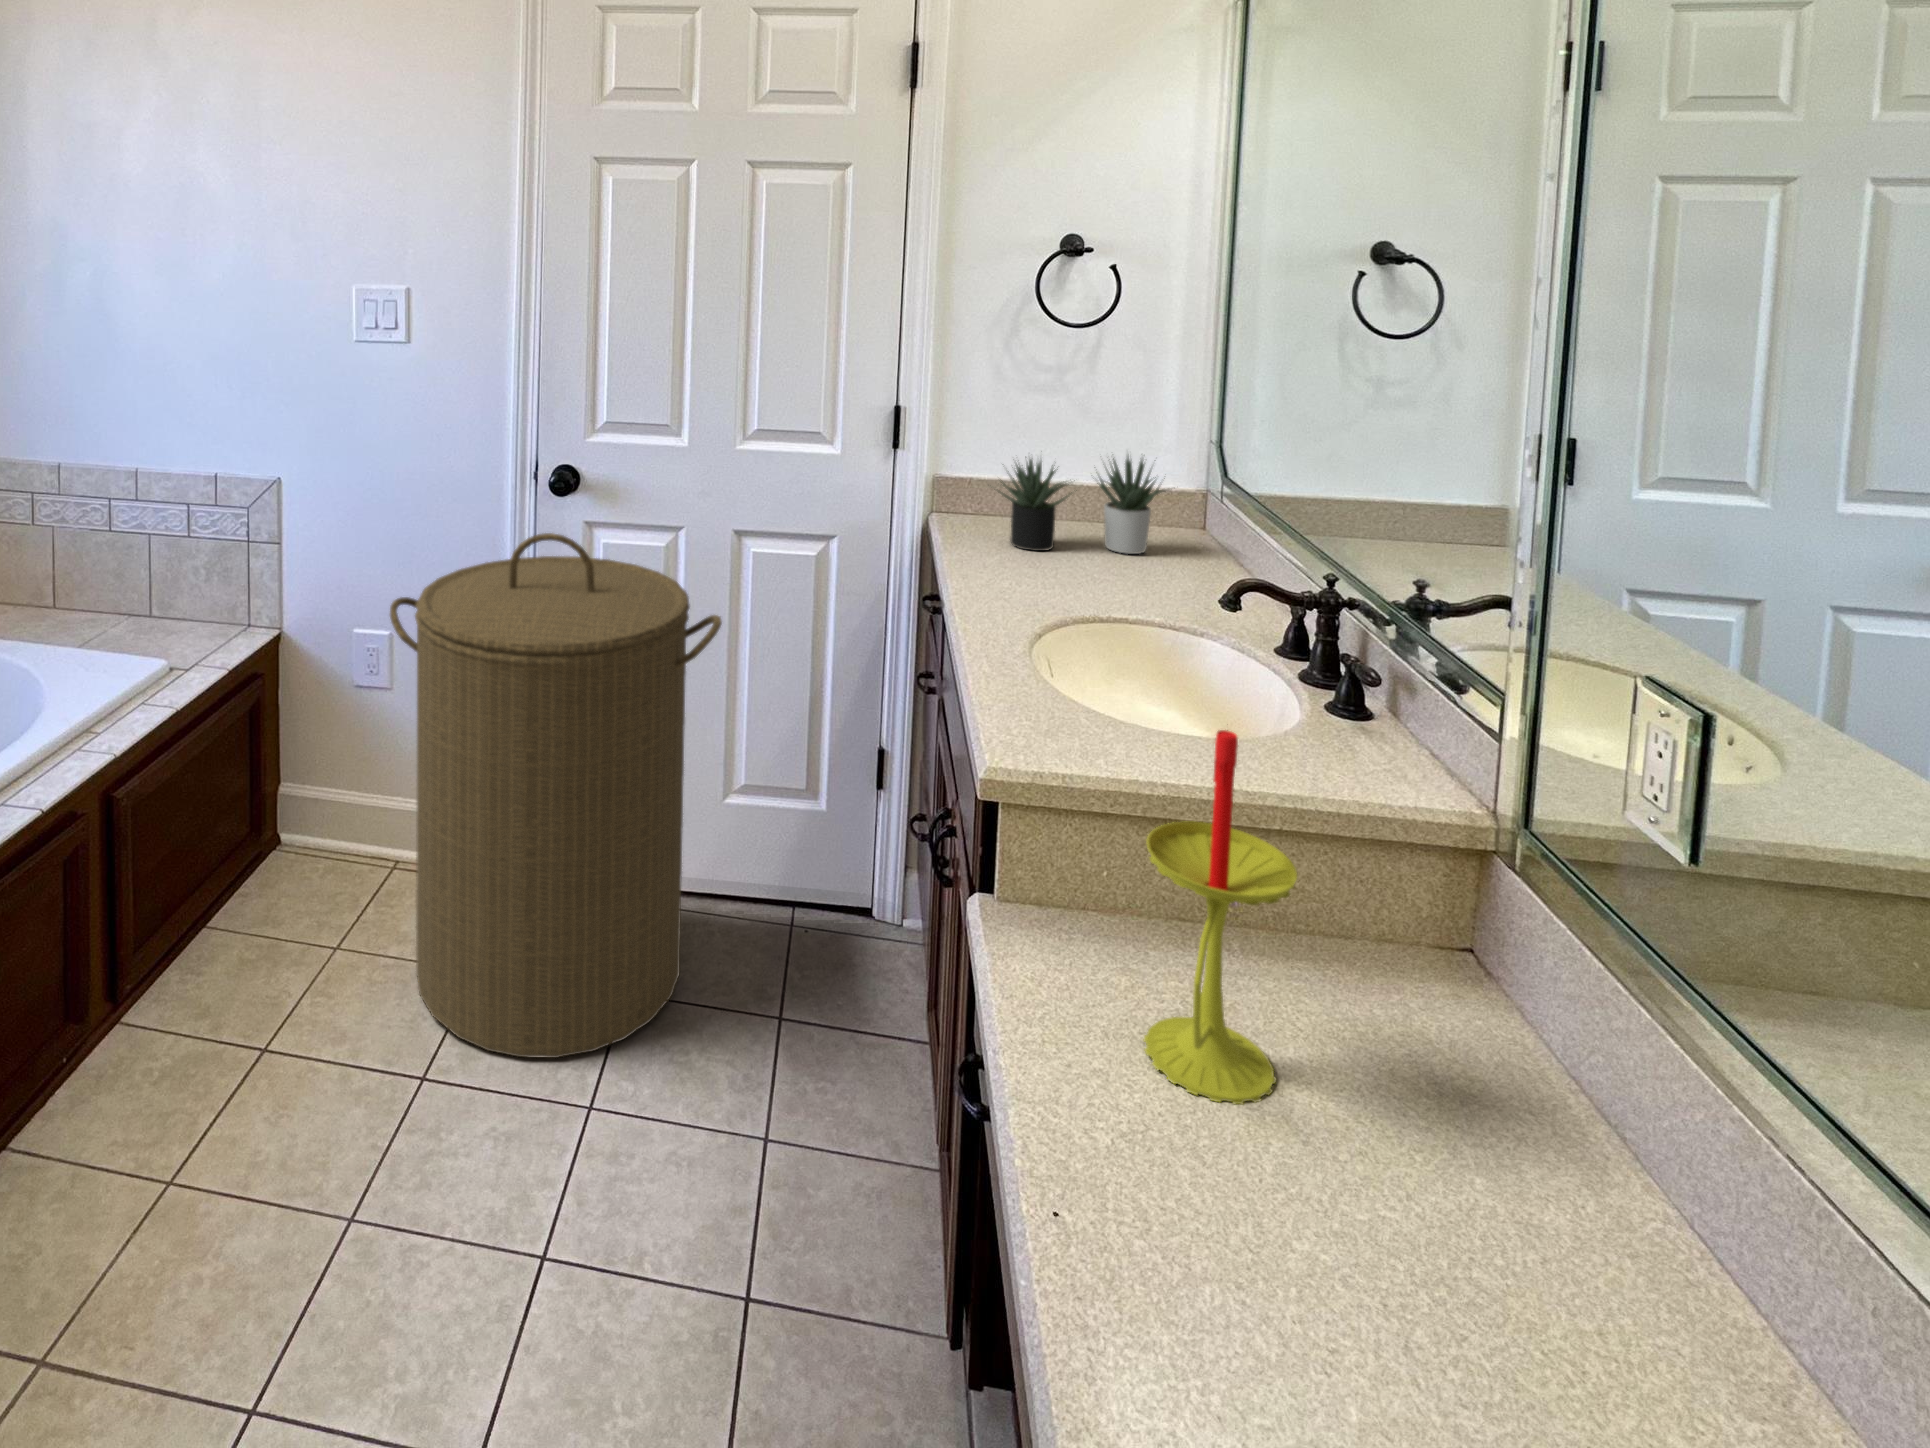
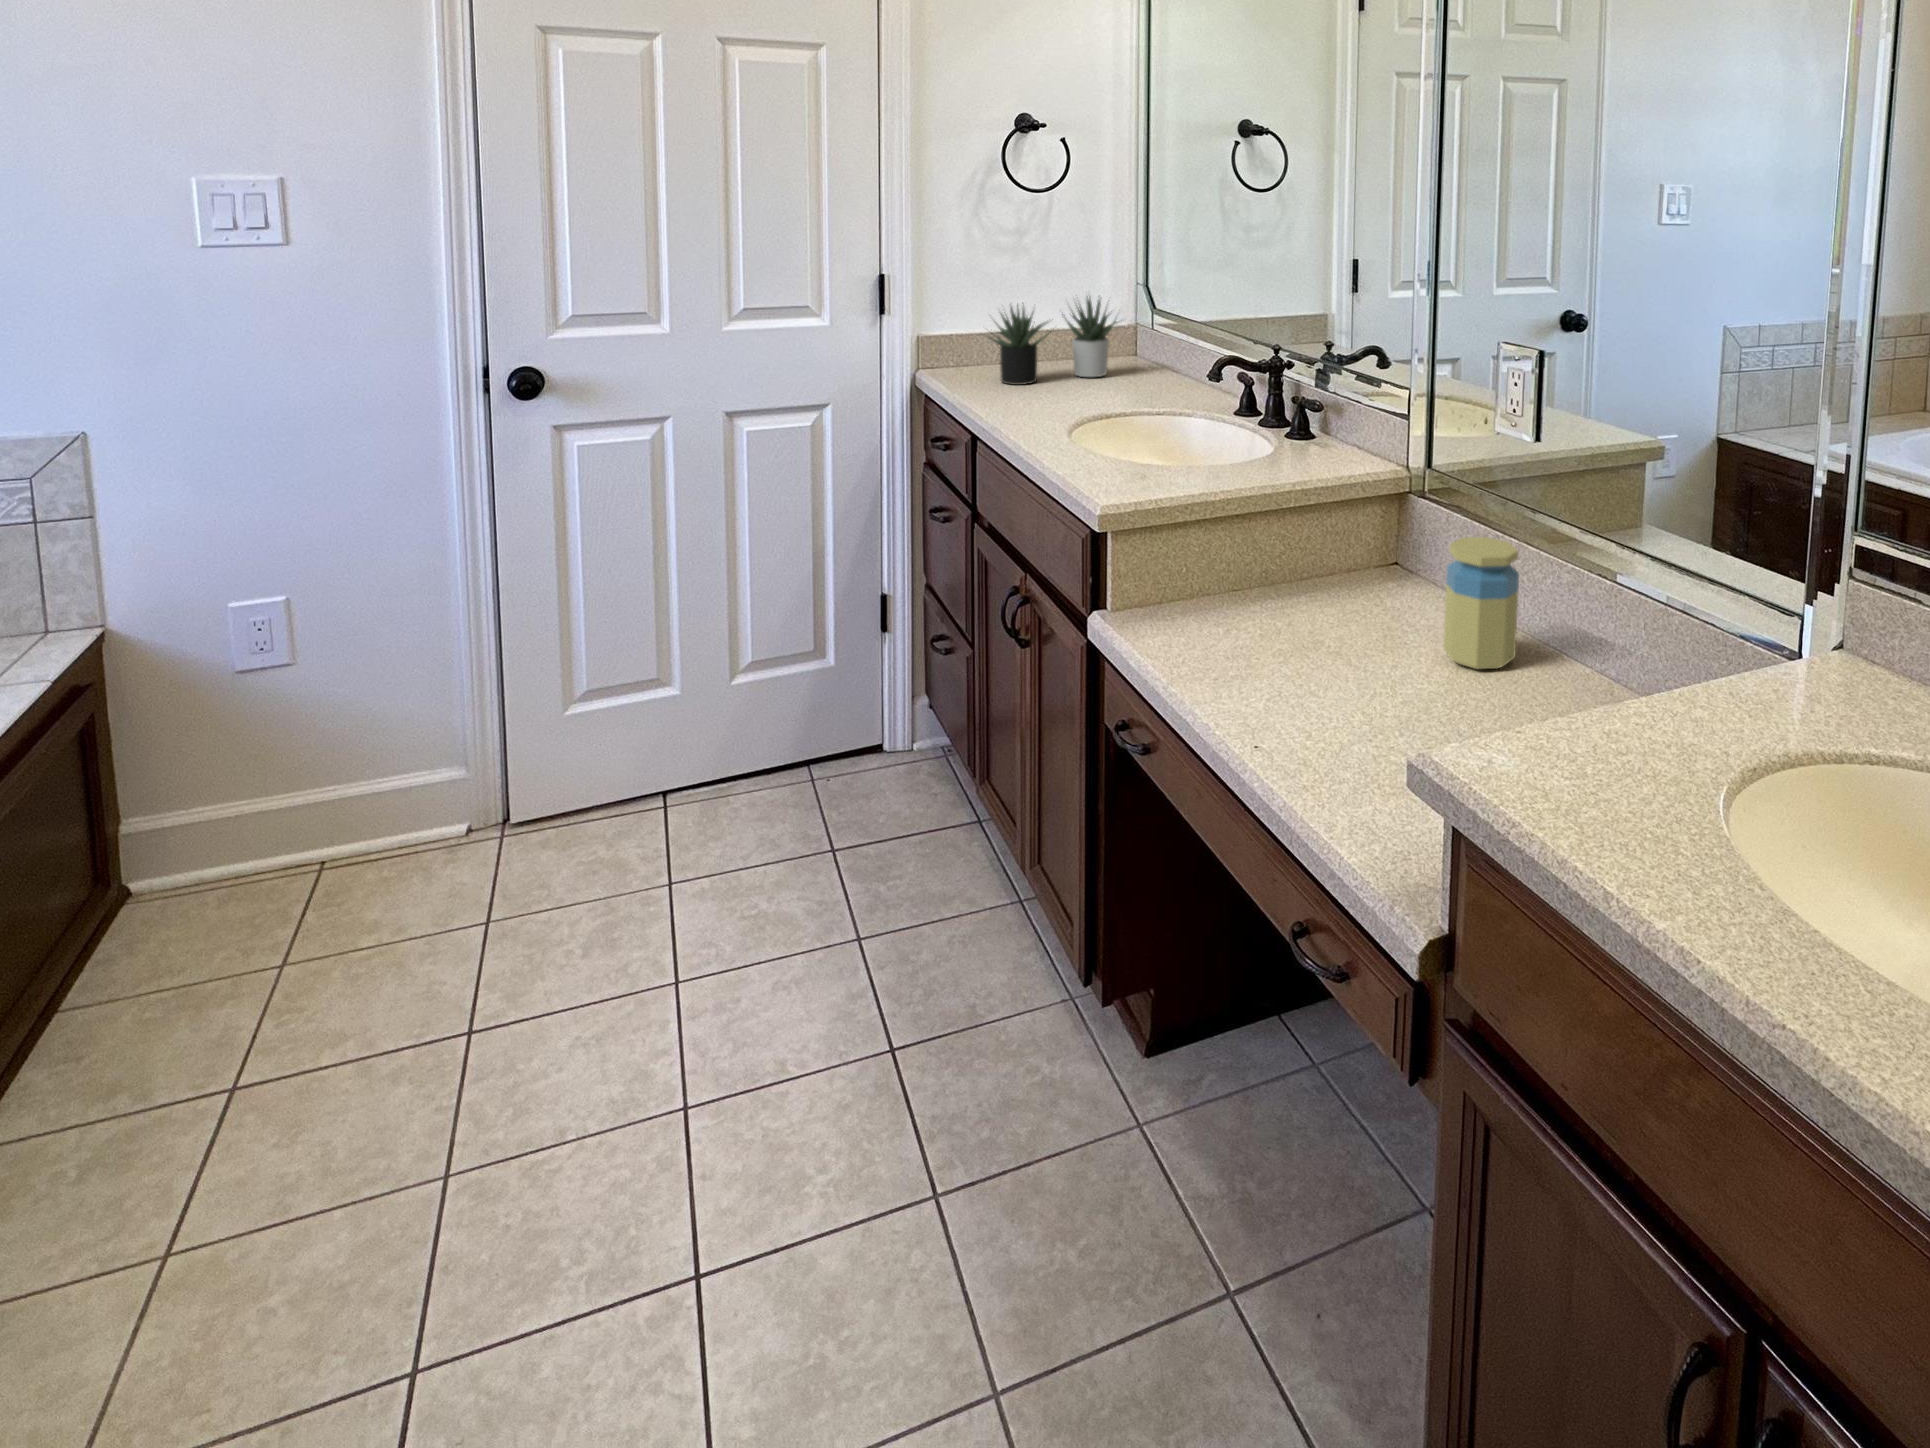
laundry hamper: present [390,533,722,1058] -> none [335,431,747,983]
candle: present [1143,730,1297,1104] -> none [1253,414,1347,665]
jar: none [1453,995,1605,1258] -> present [1444,537,1519,669]

